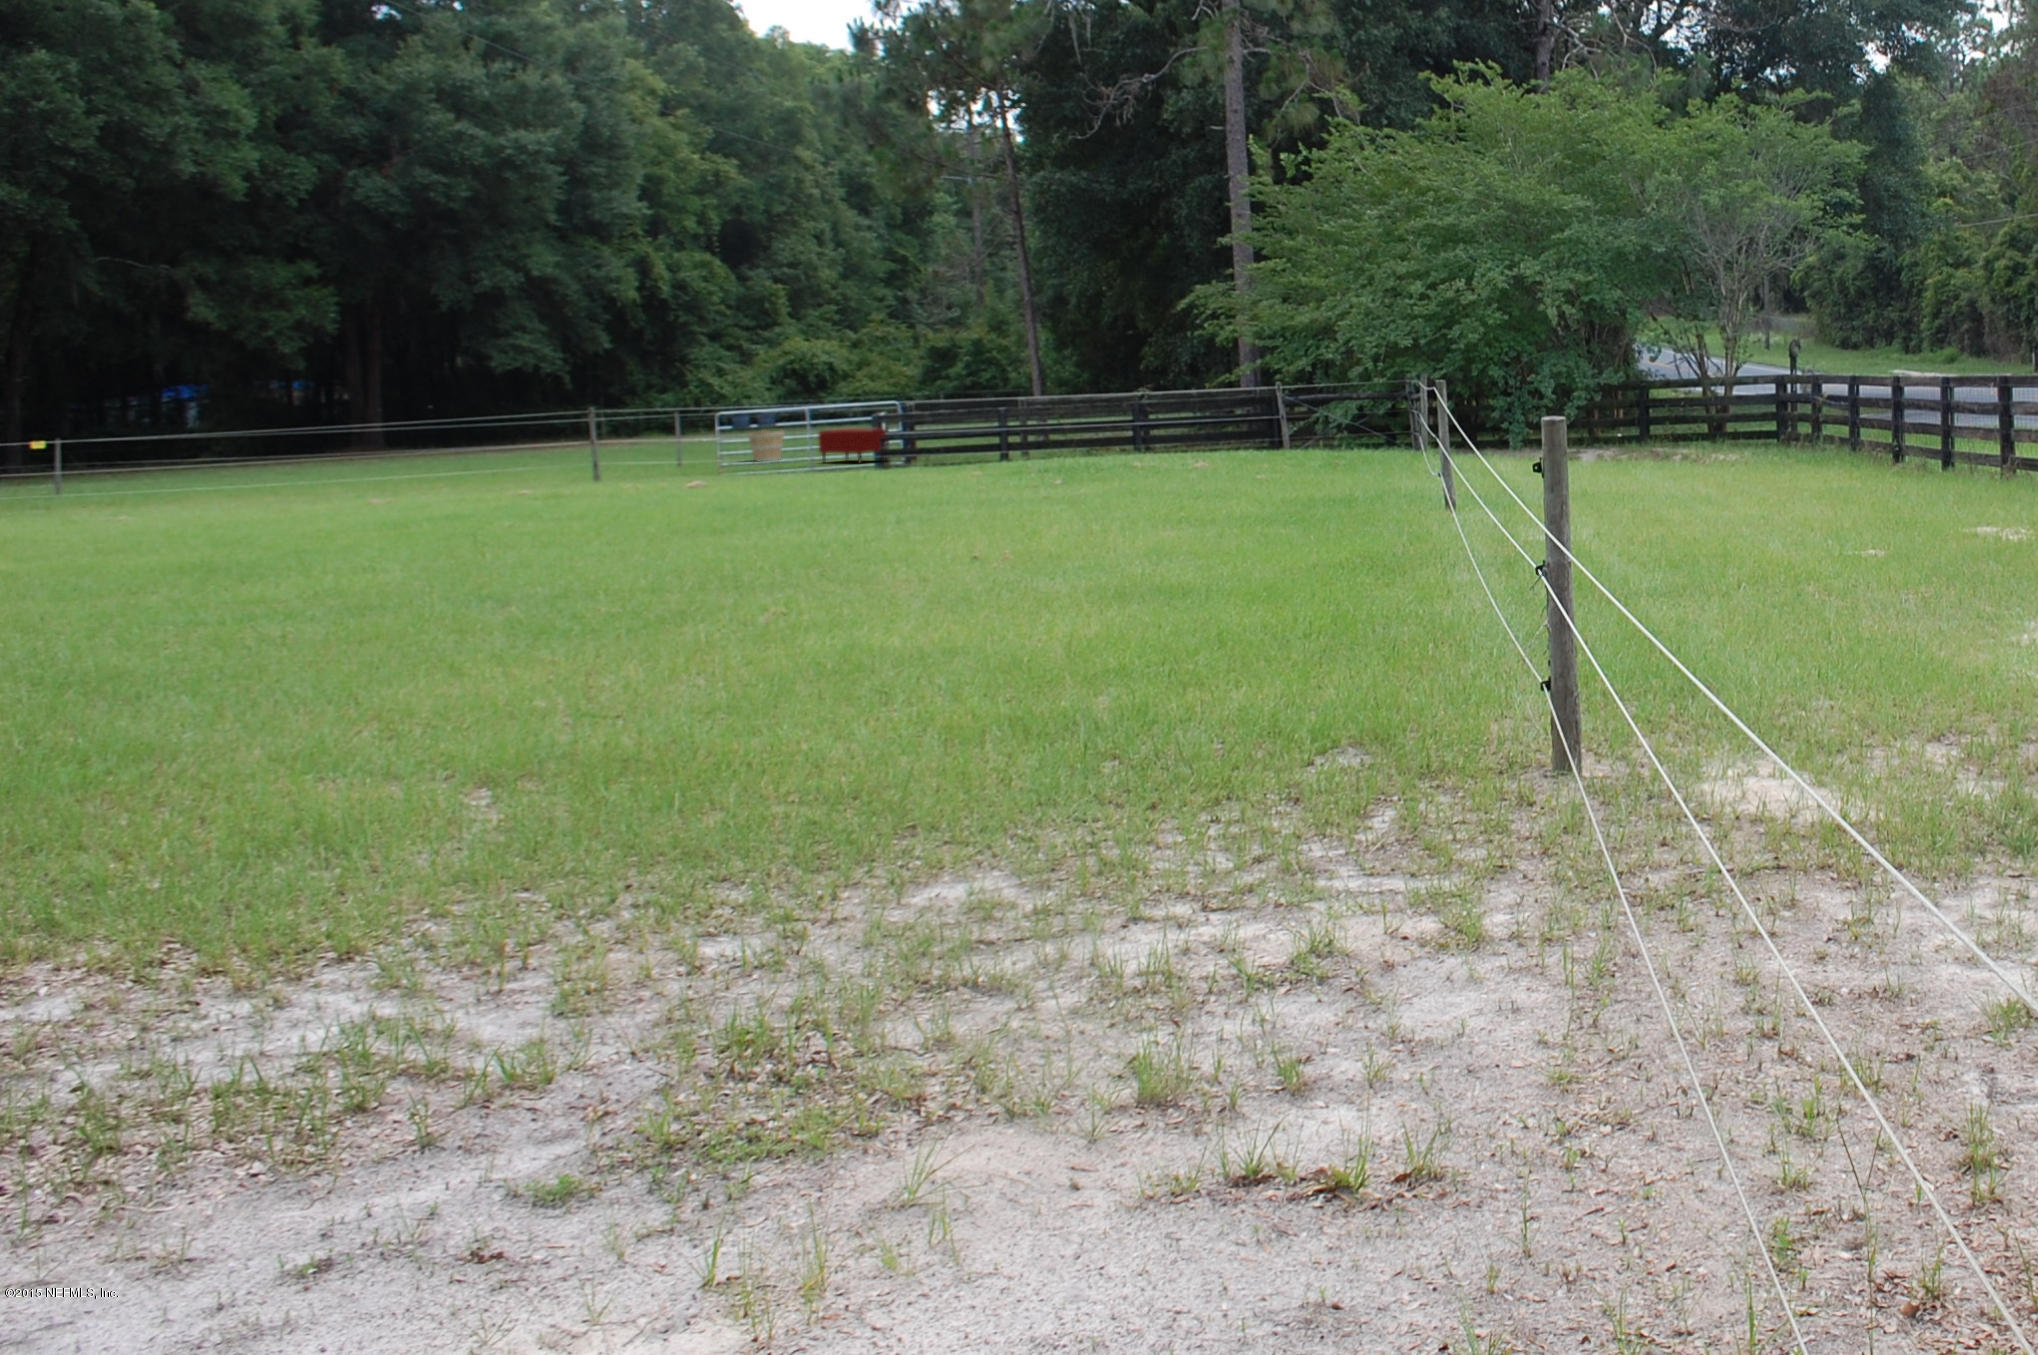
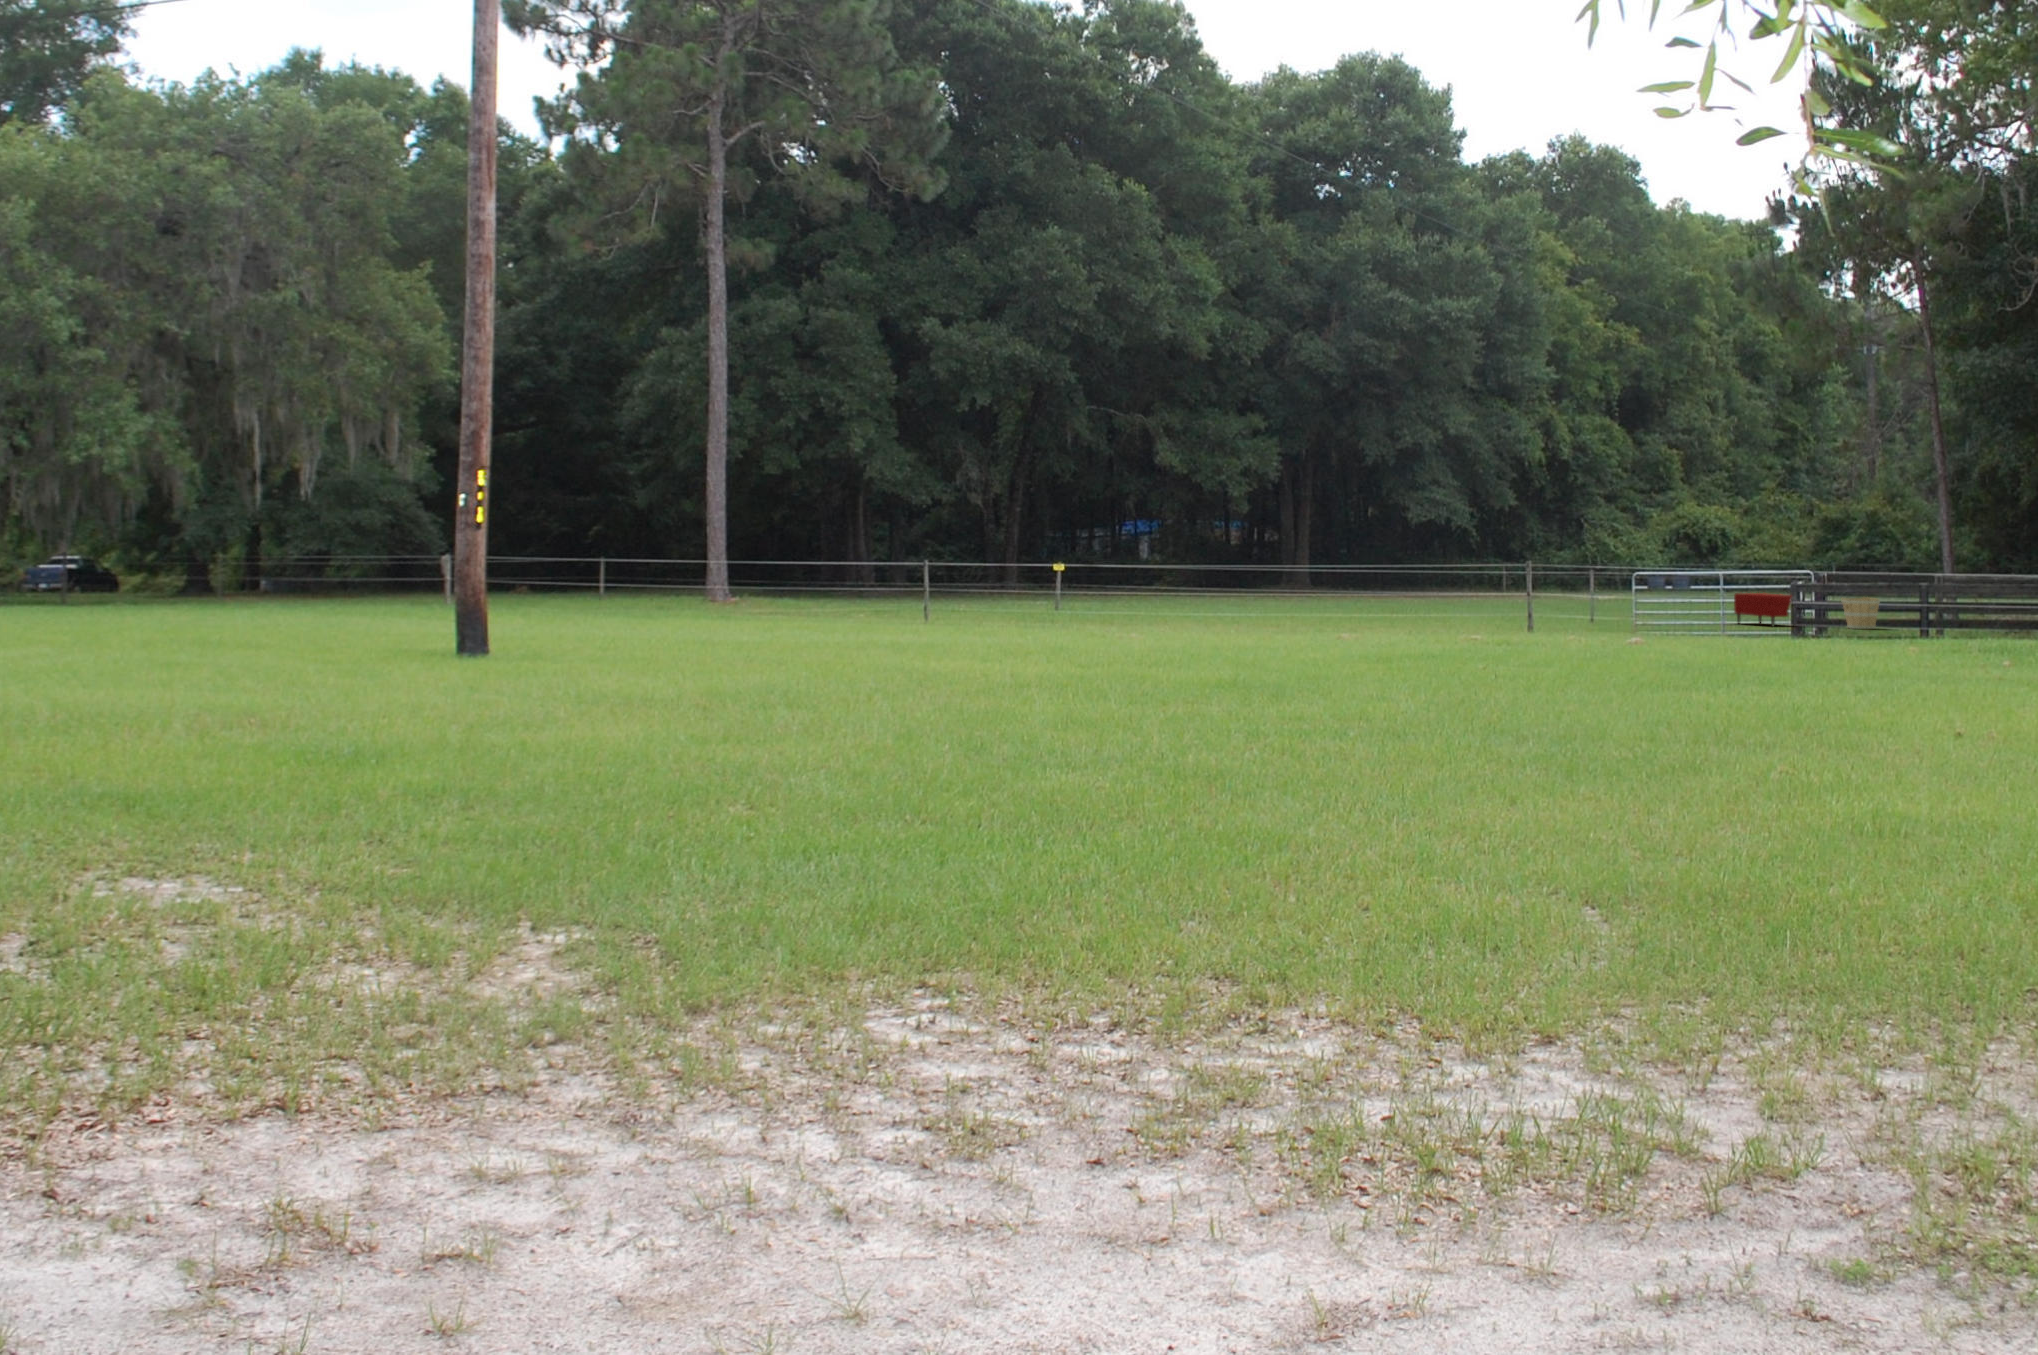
wooden bucket: present [748,430,784,462] -> present [1841,597,1880,629]

